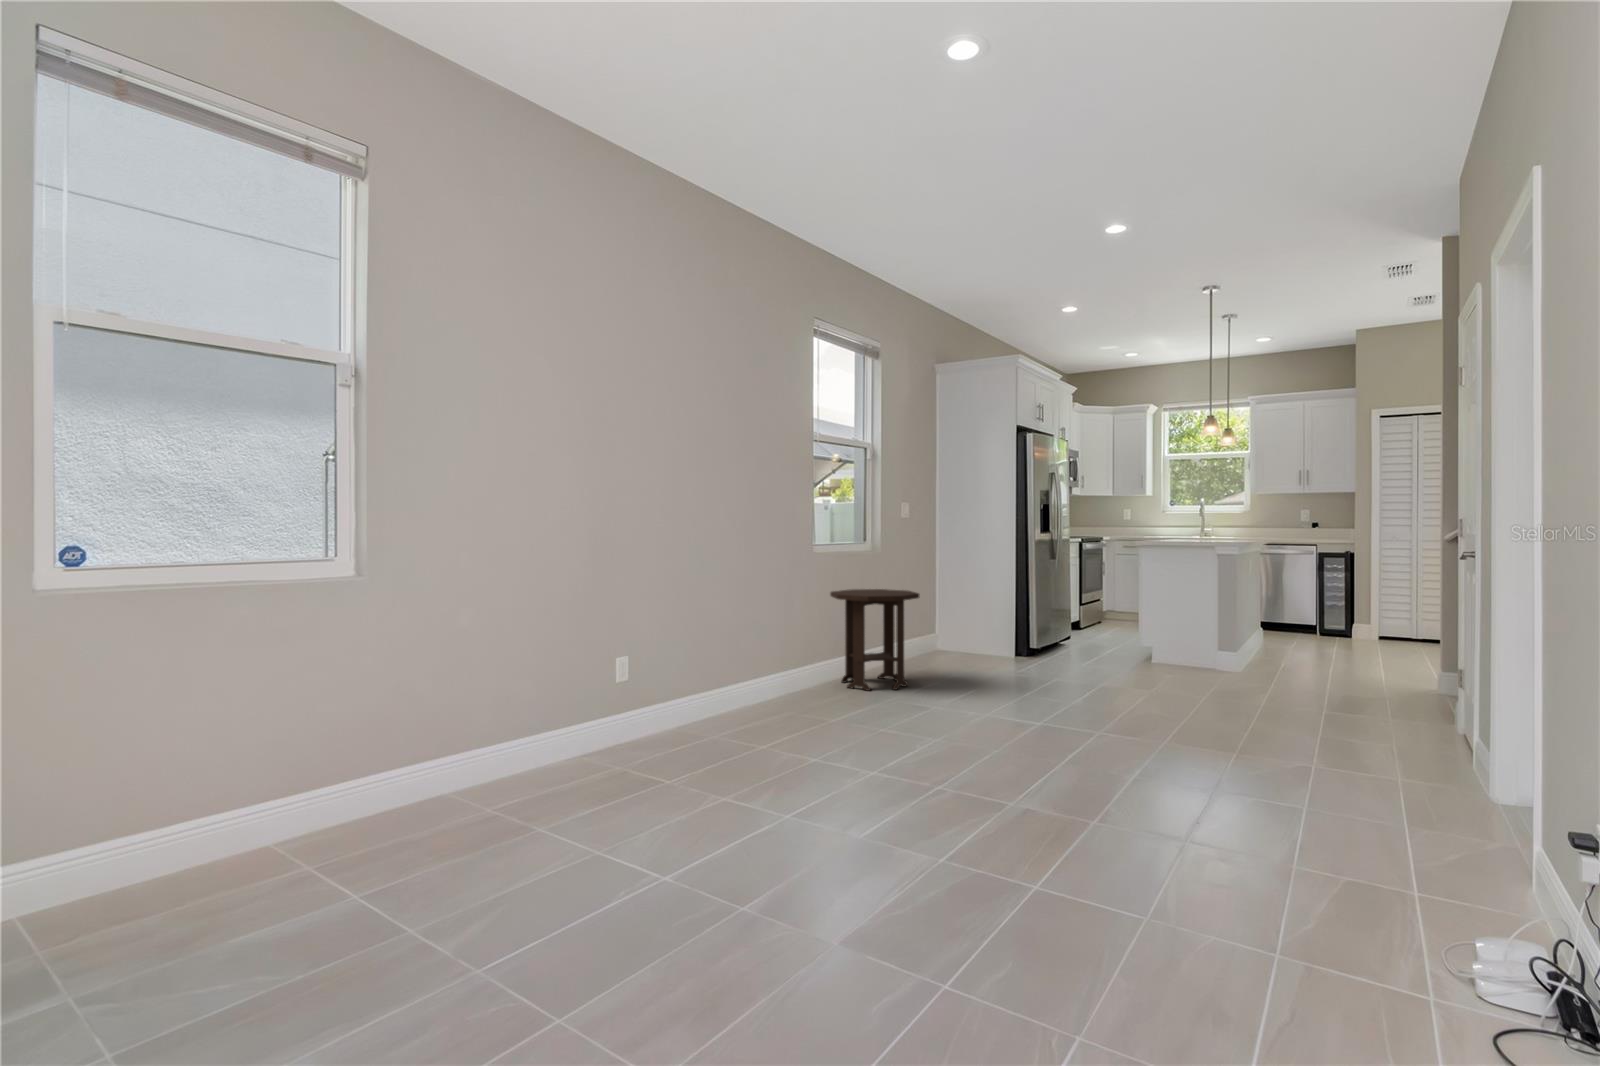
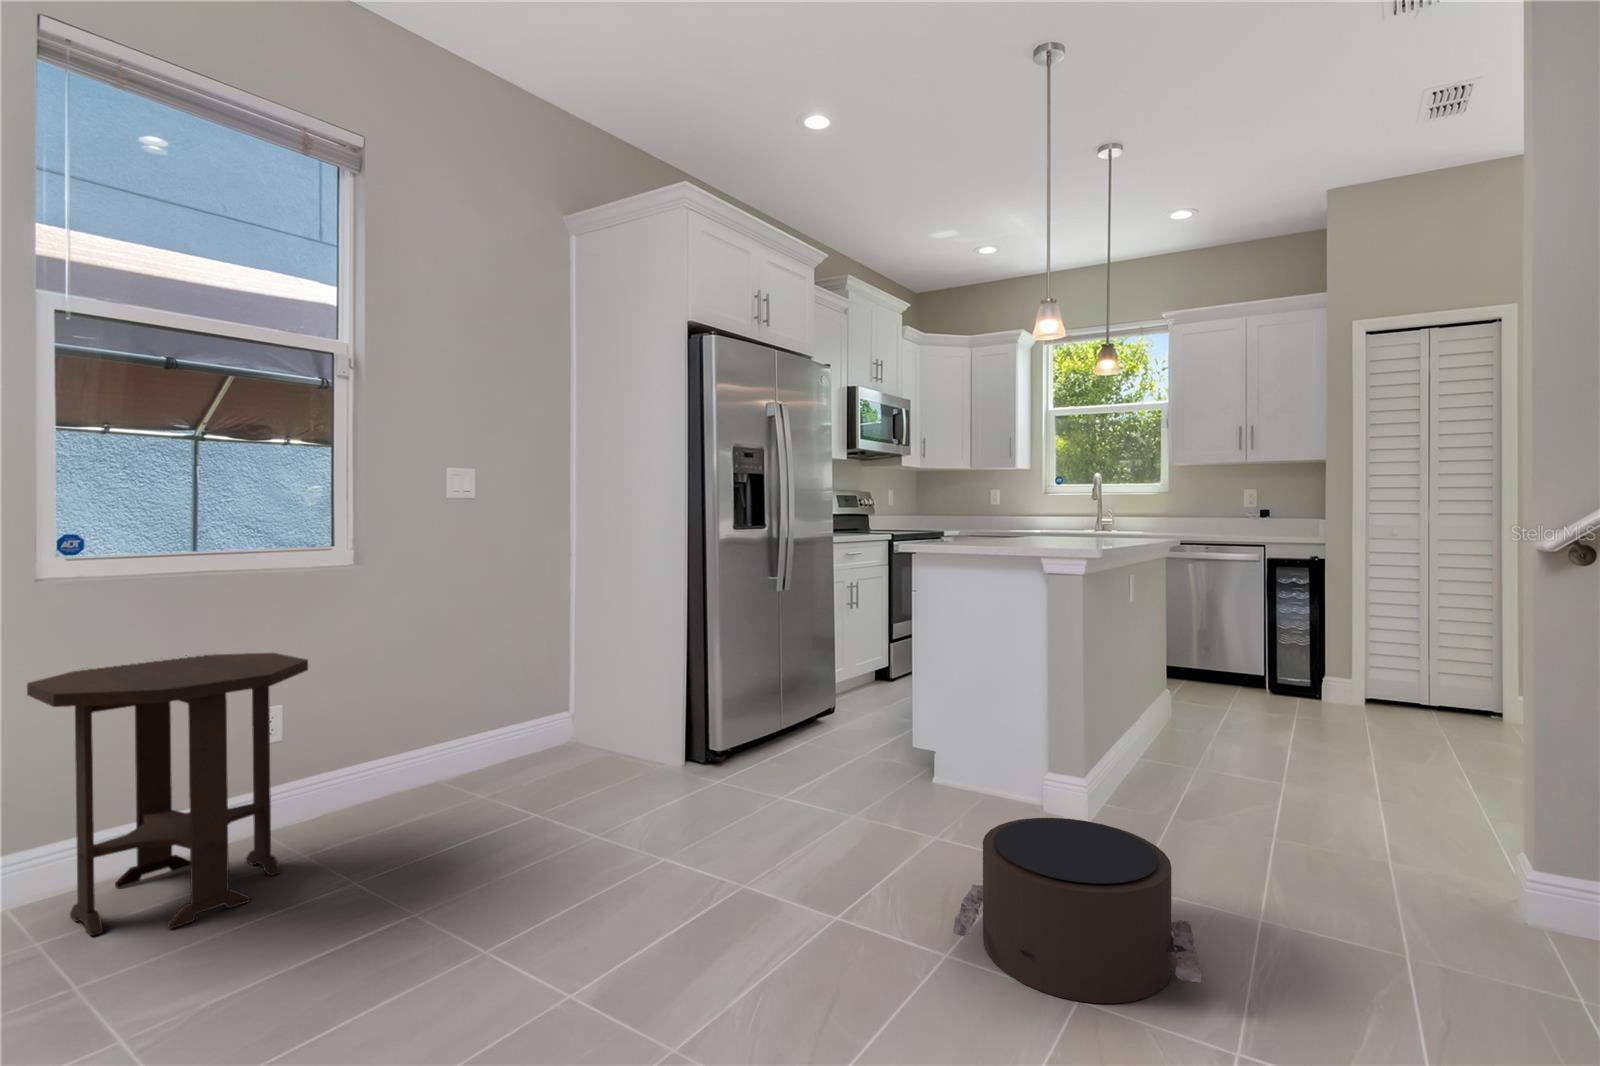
pouf: none [1208,653,1308,704] -> present [953,818,1203,1003]

